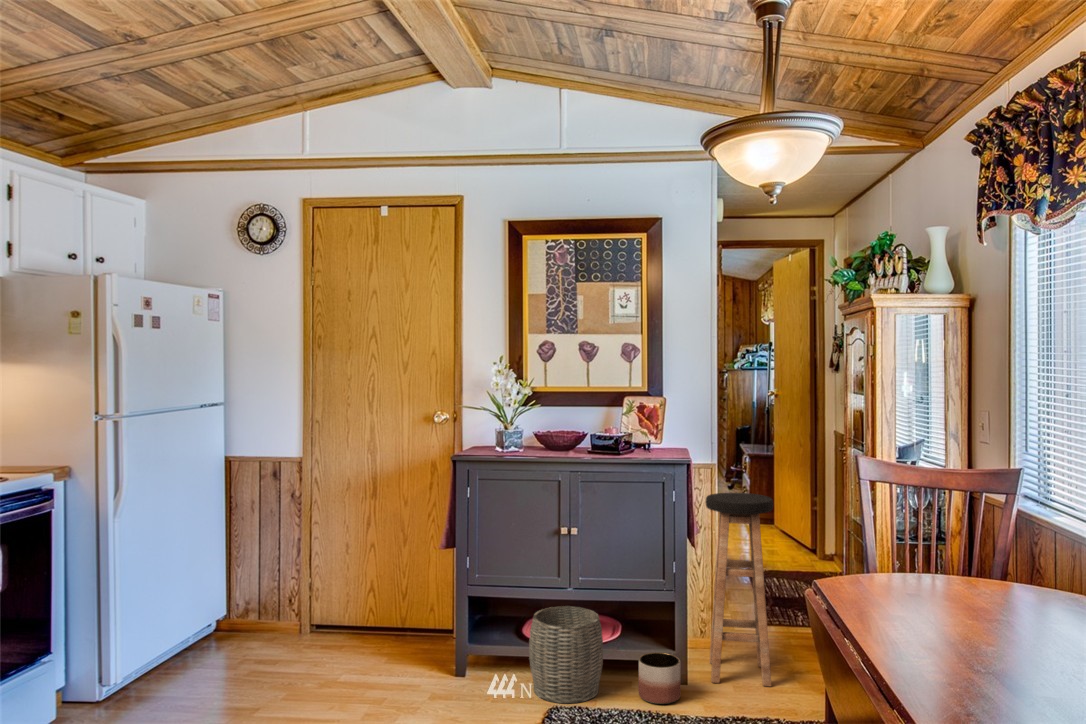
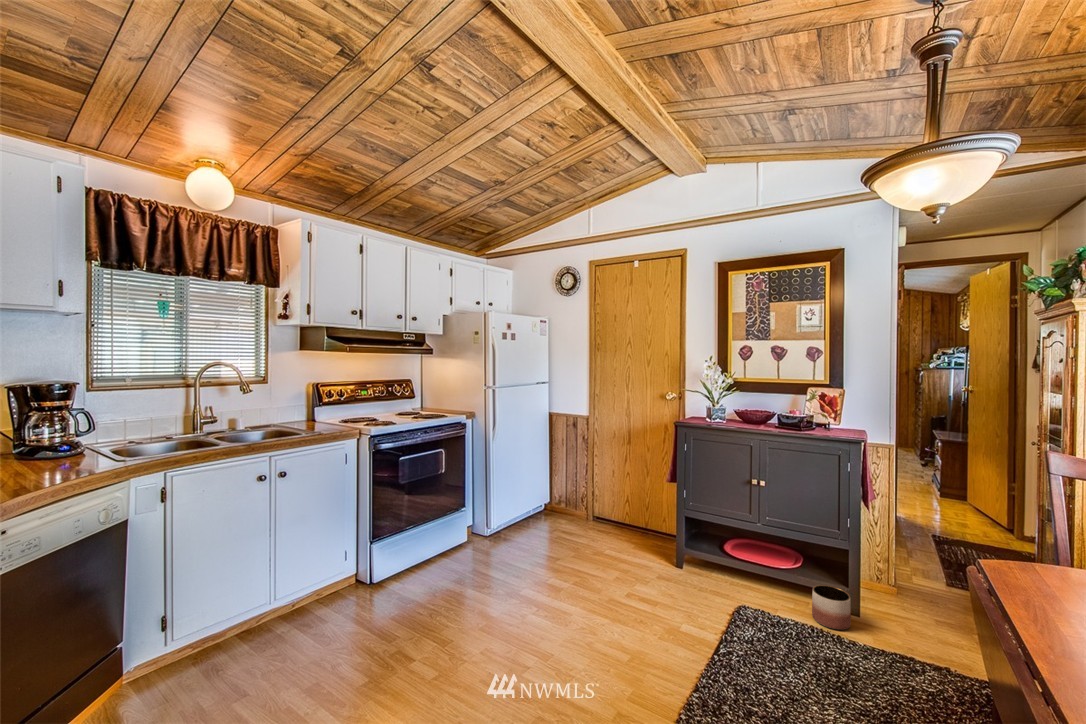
bar stool: present [706,493,773,687] -> none [880,467,950,638]
woven basket: present [529,606,603,703] -> none [724,535,783,610]

